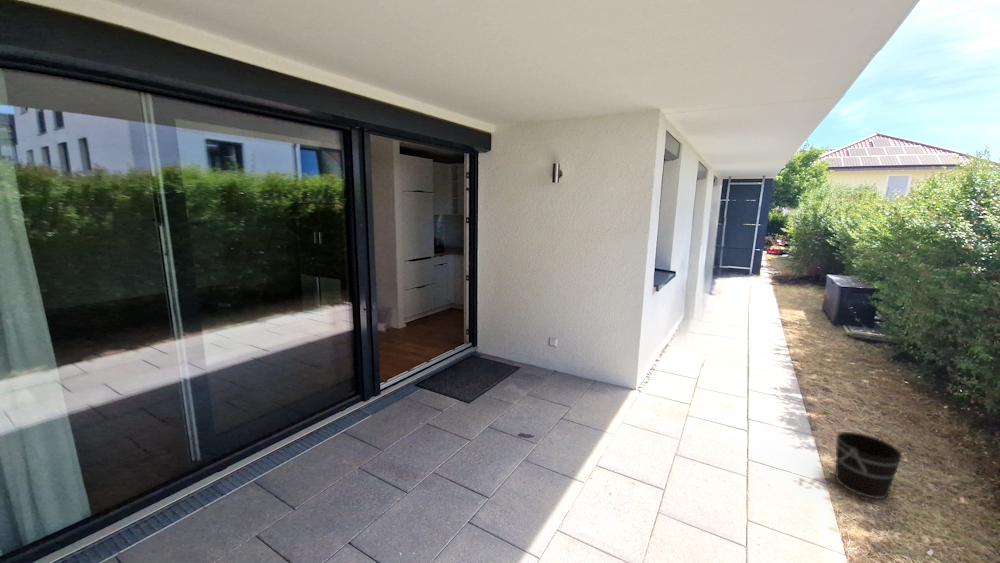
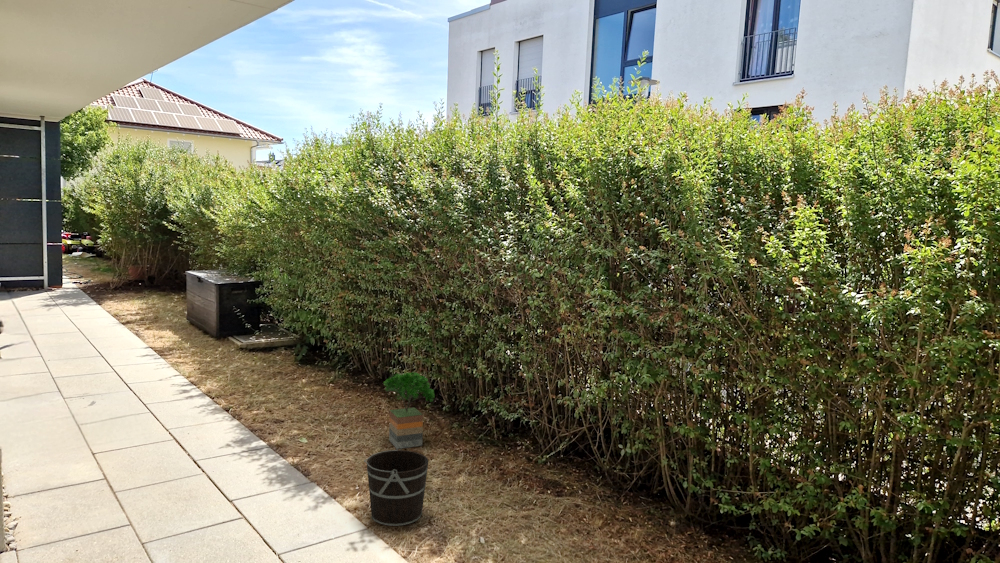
potted tree: none [915,384,978,457] -> present [384,372,434,449]

